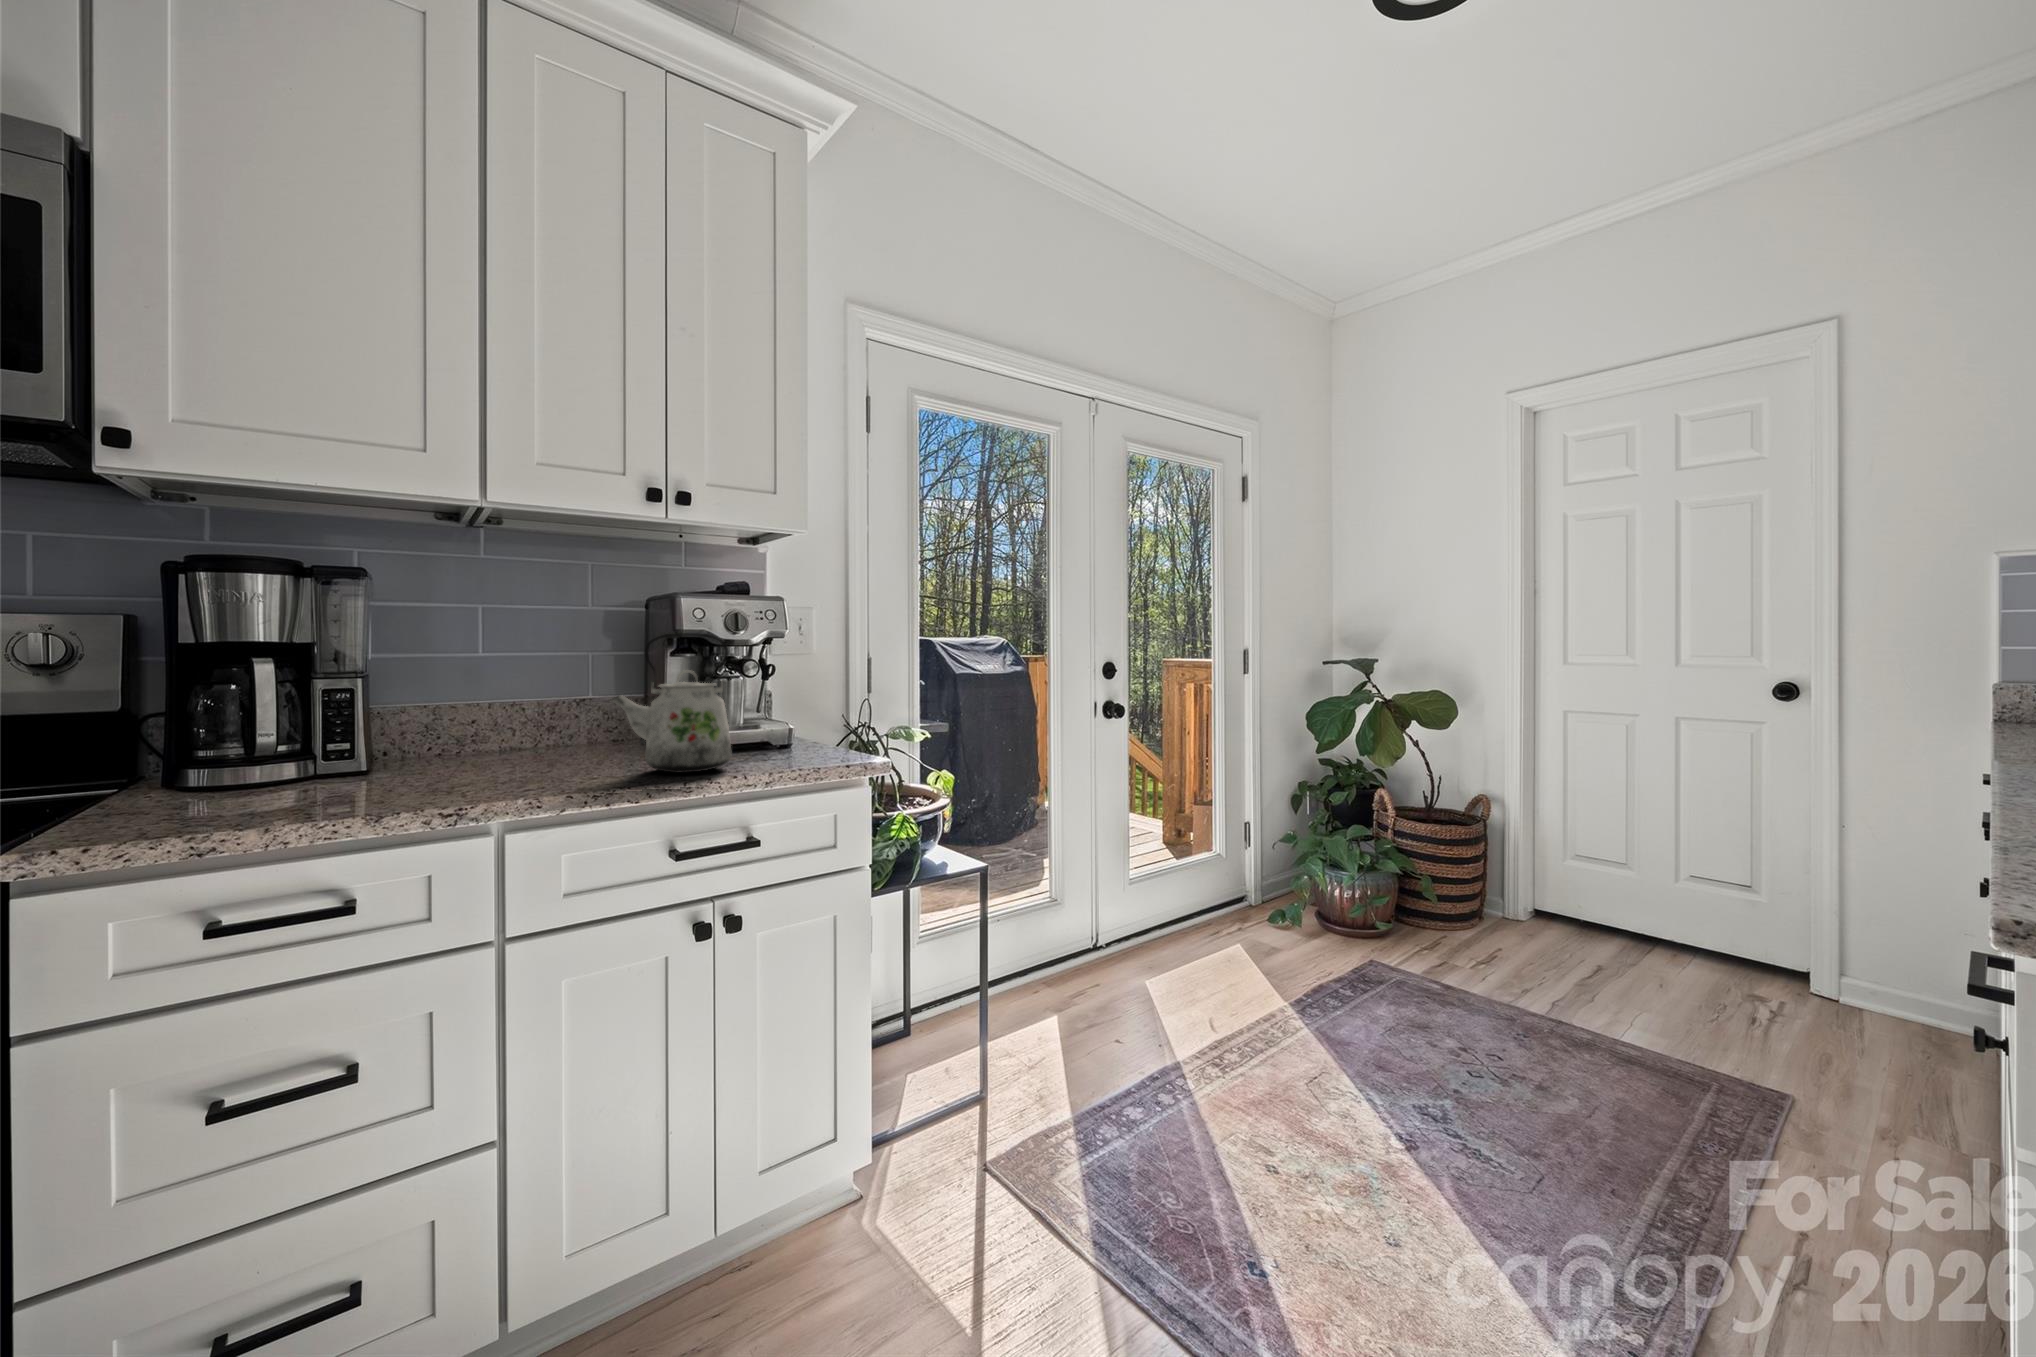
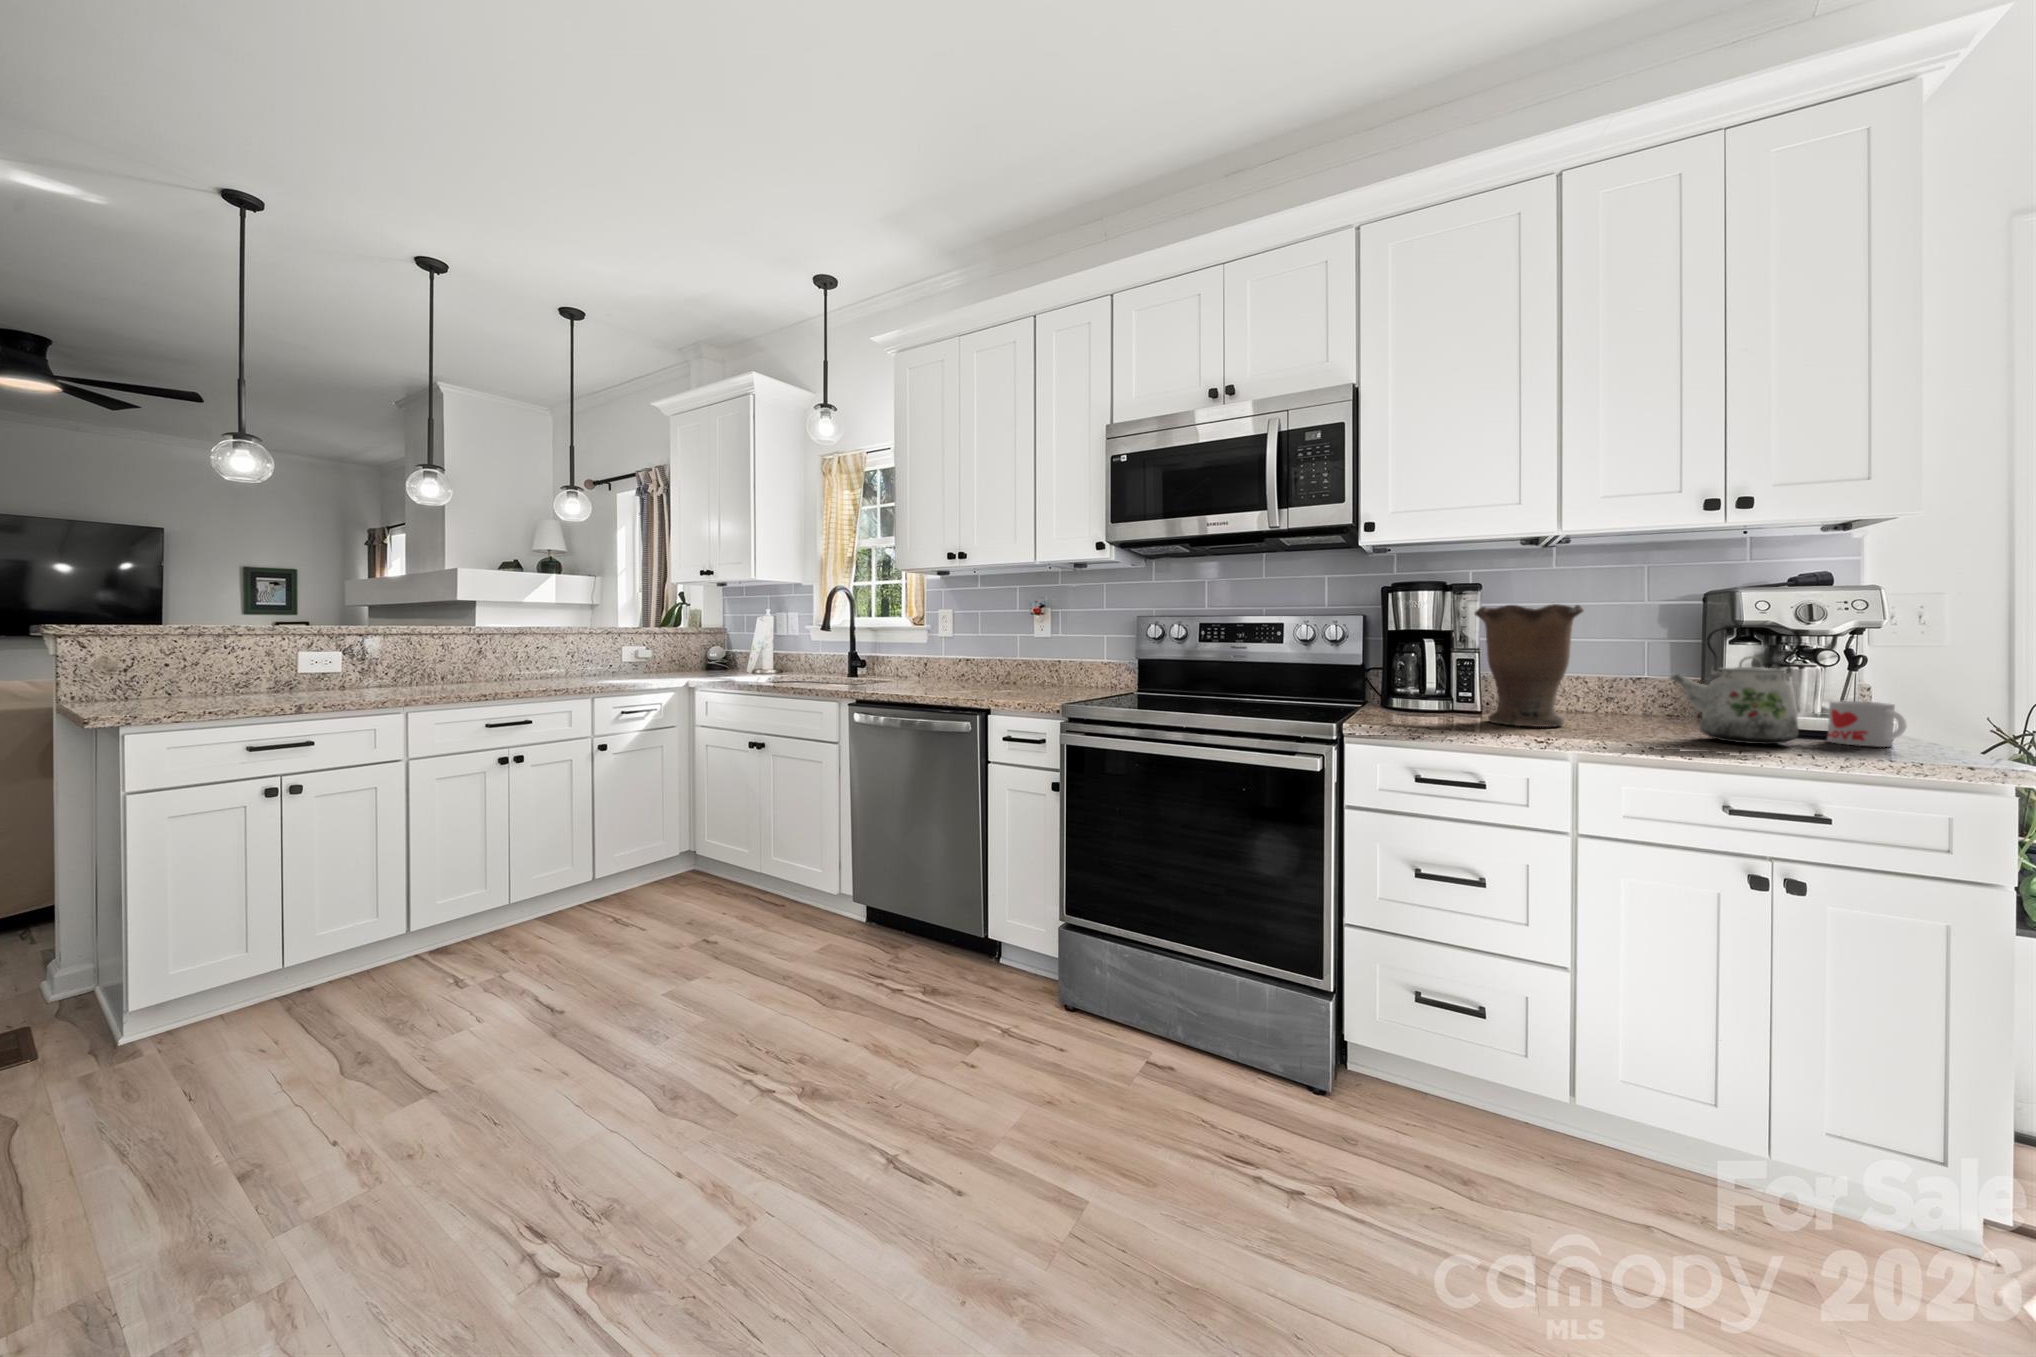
vase: none [343,599,507,787] -> present [1475,604,1583,727]
mug: none [753,713,808,759] -> present [1827,701,1907,747]

